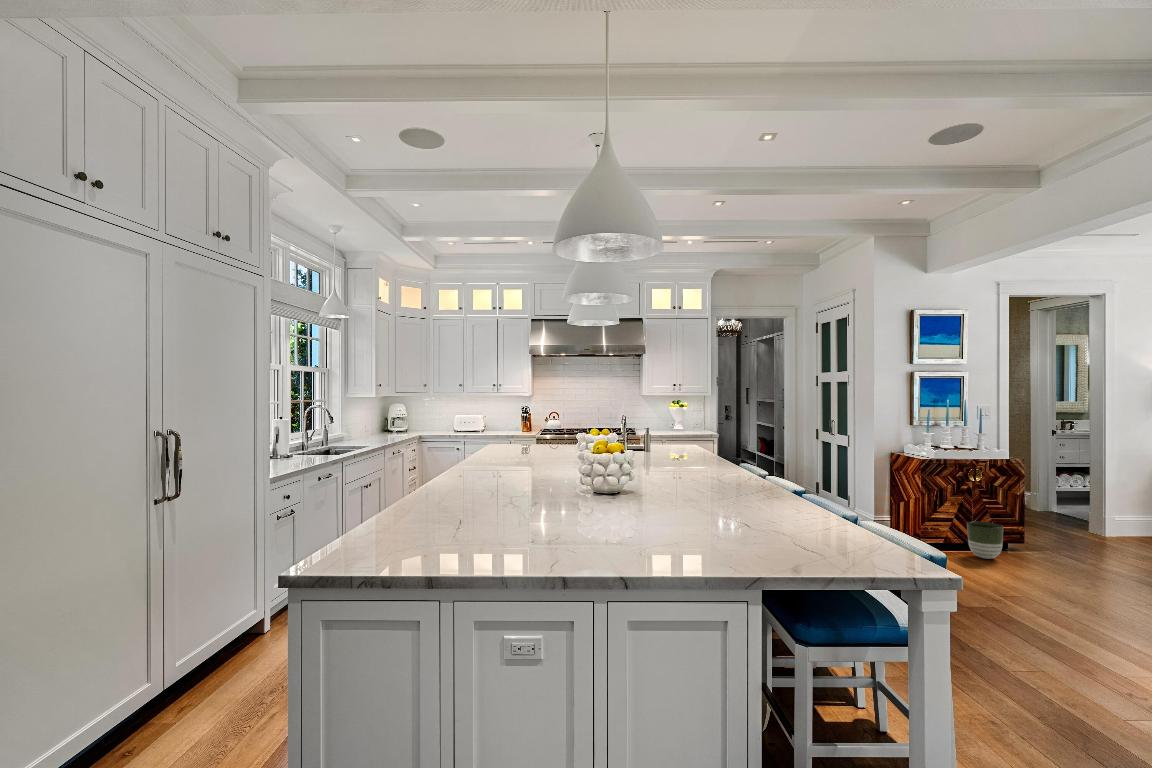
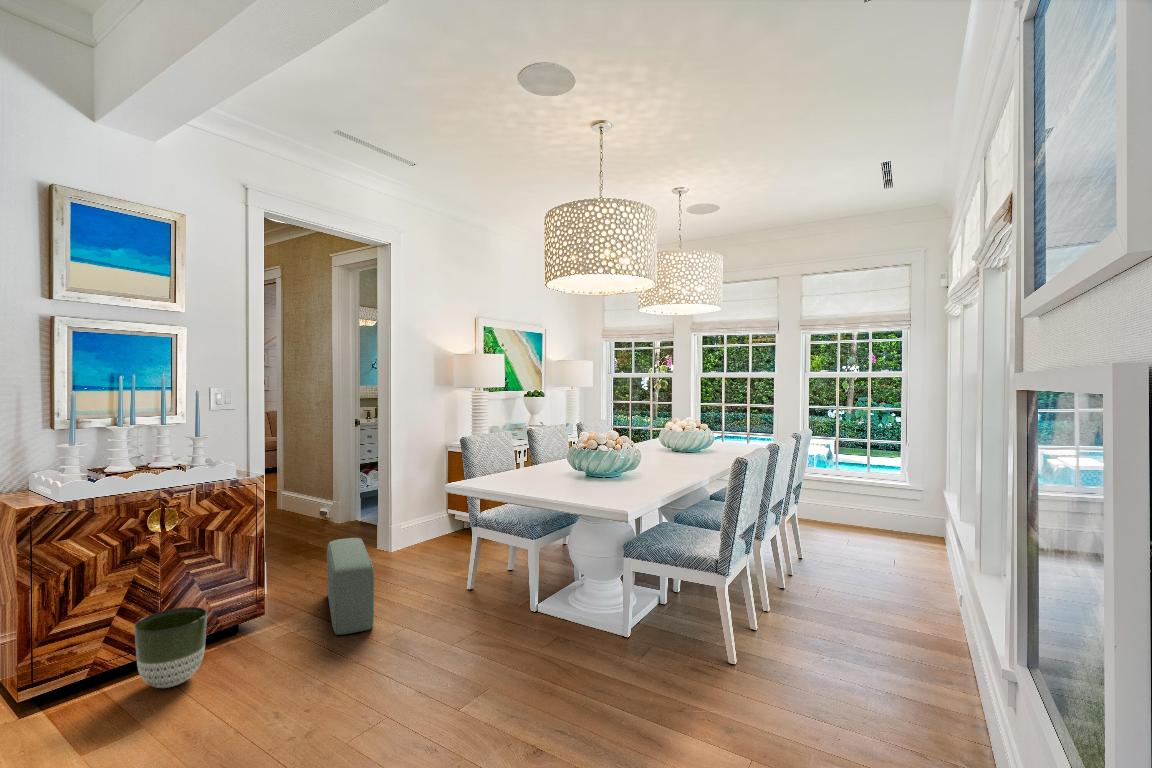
pouf: none [1062,510,1109,565] -> present [327,538,374,635]

